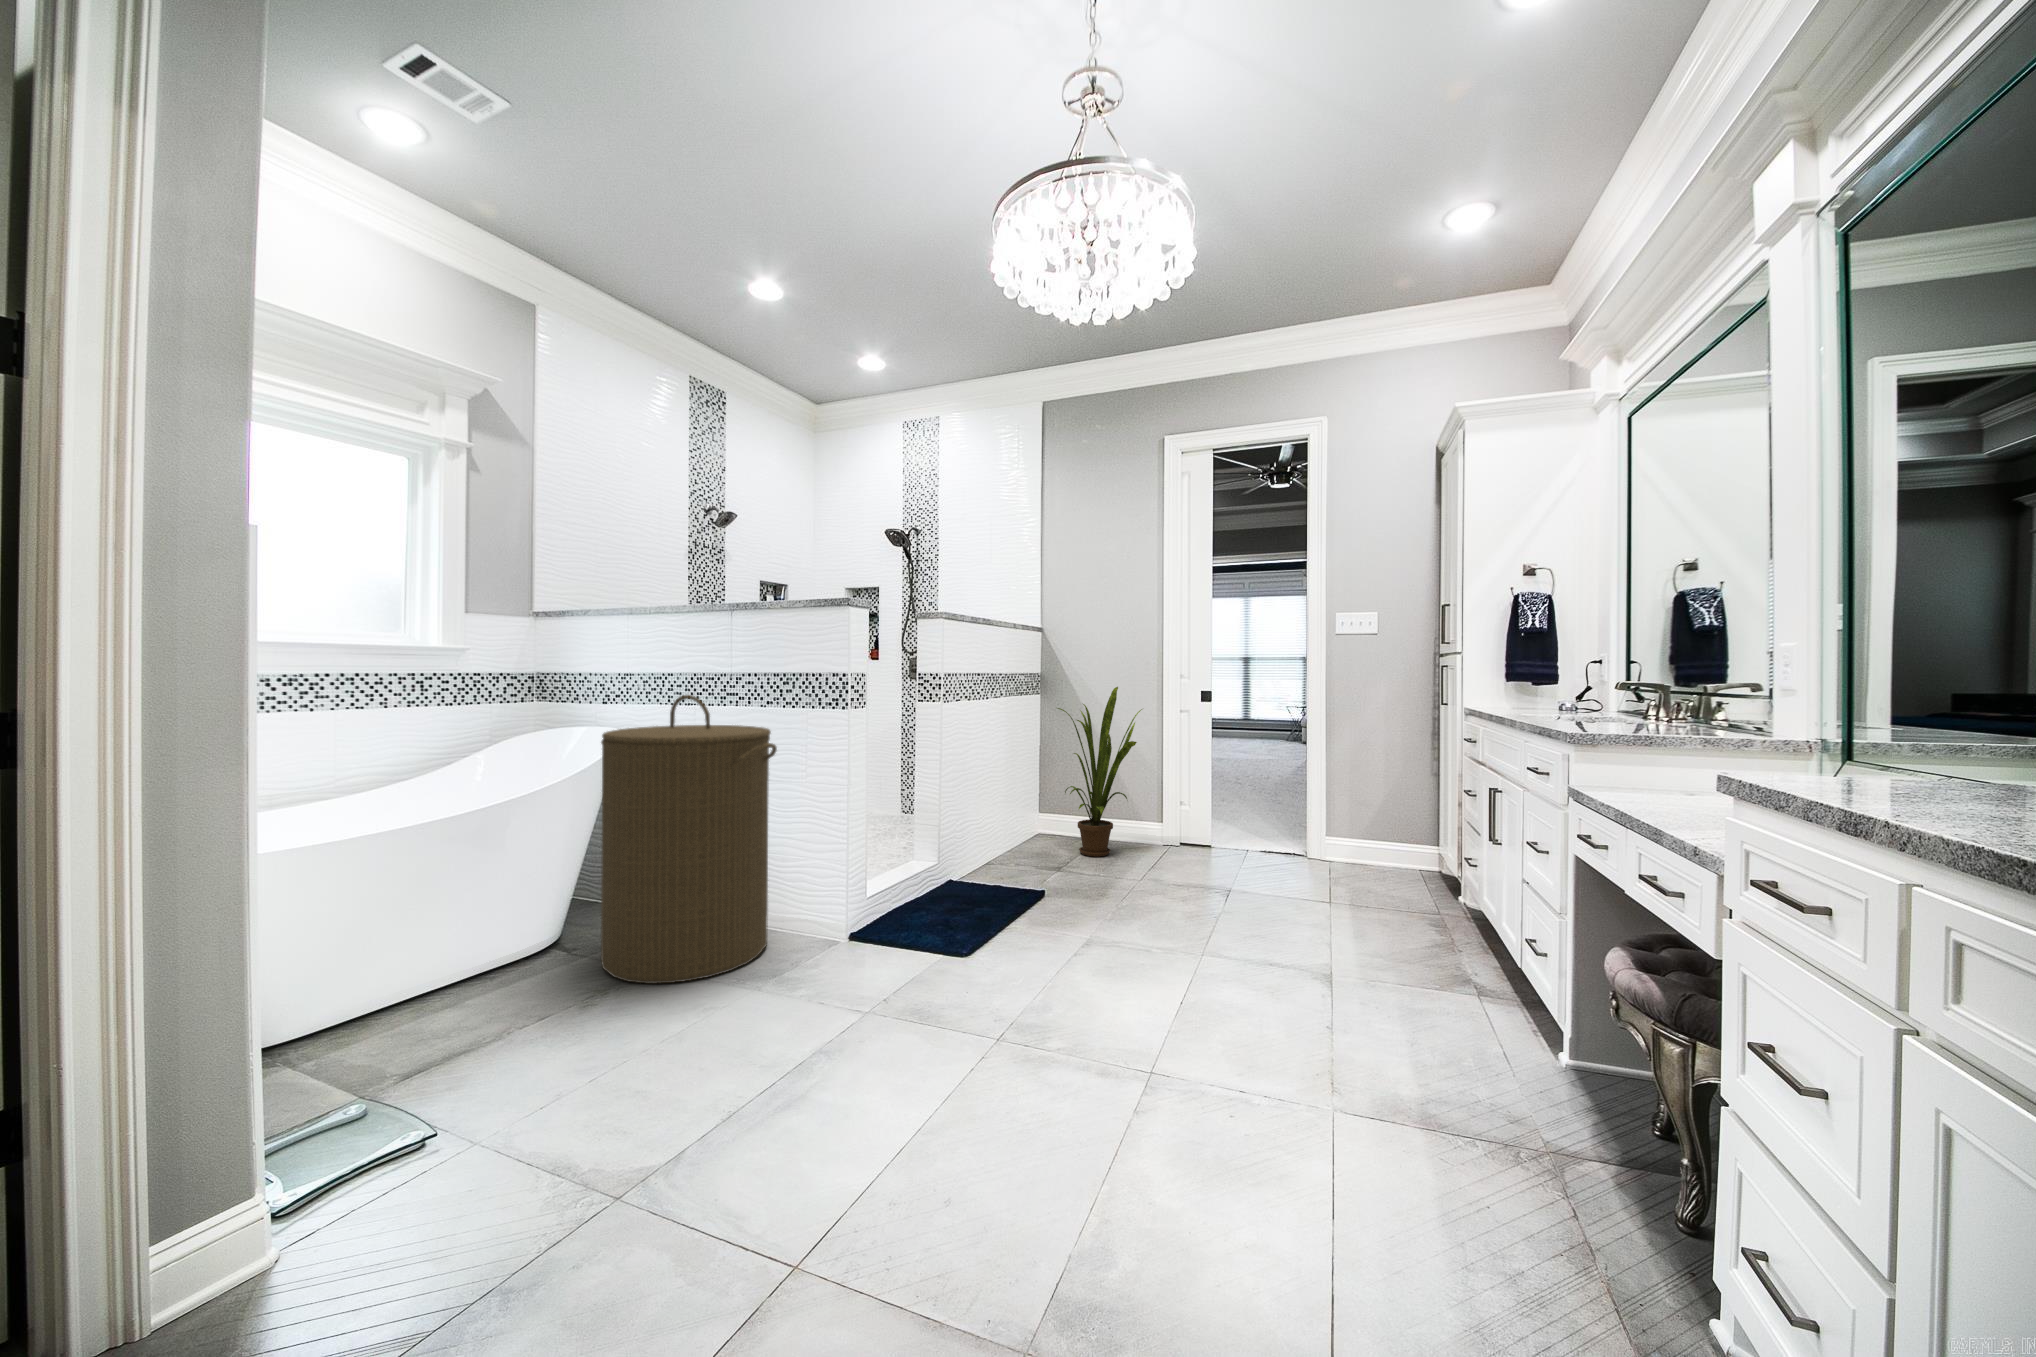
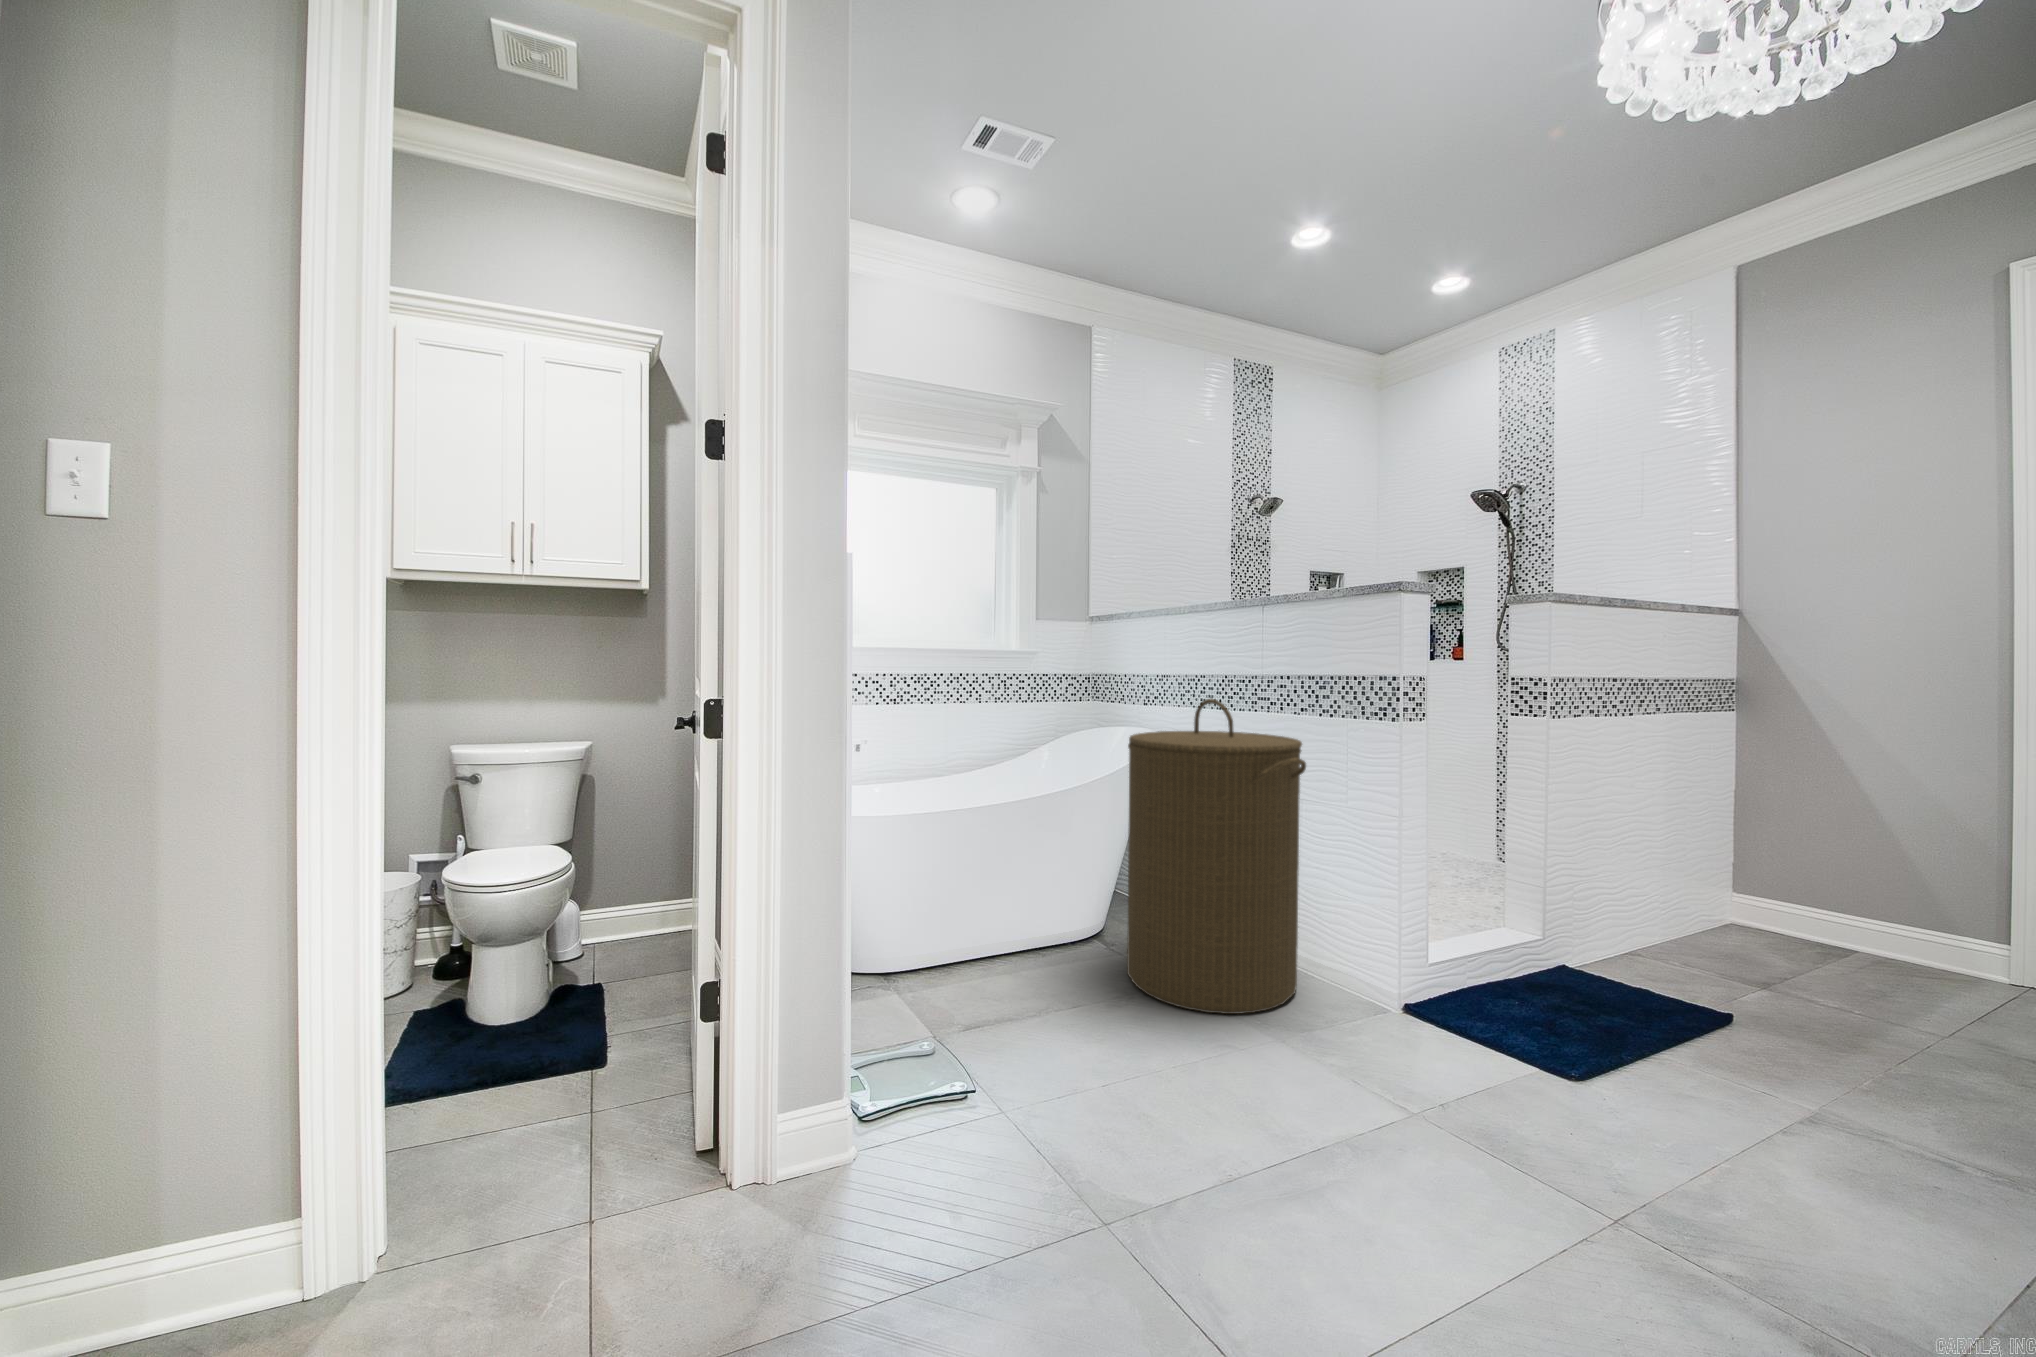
house plant: present [1057,687,1142,857] -> none [1762,701,1981,983]

